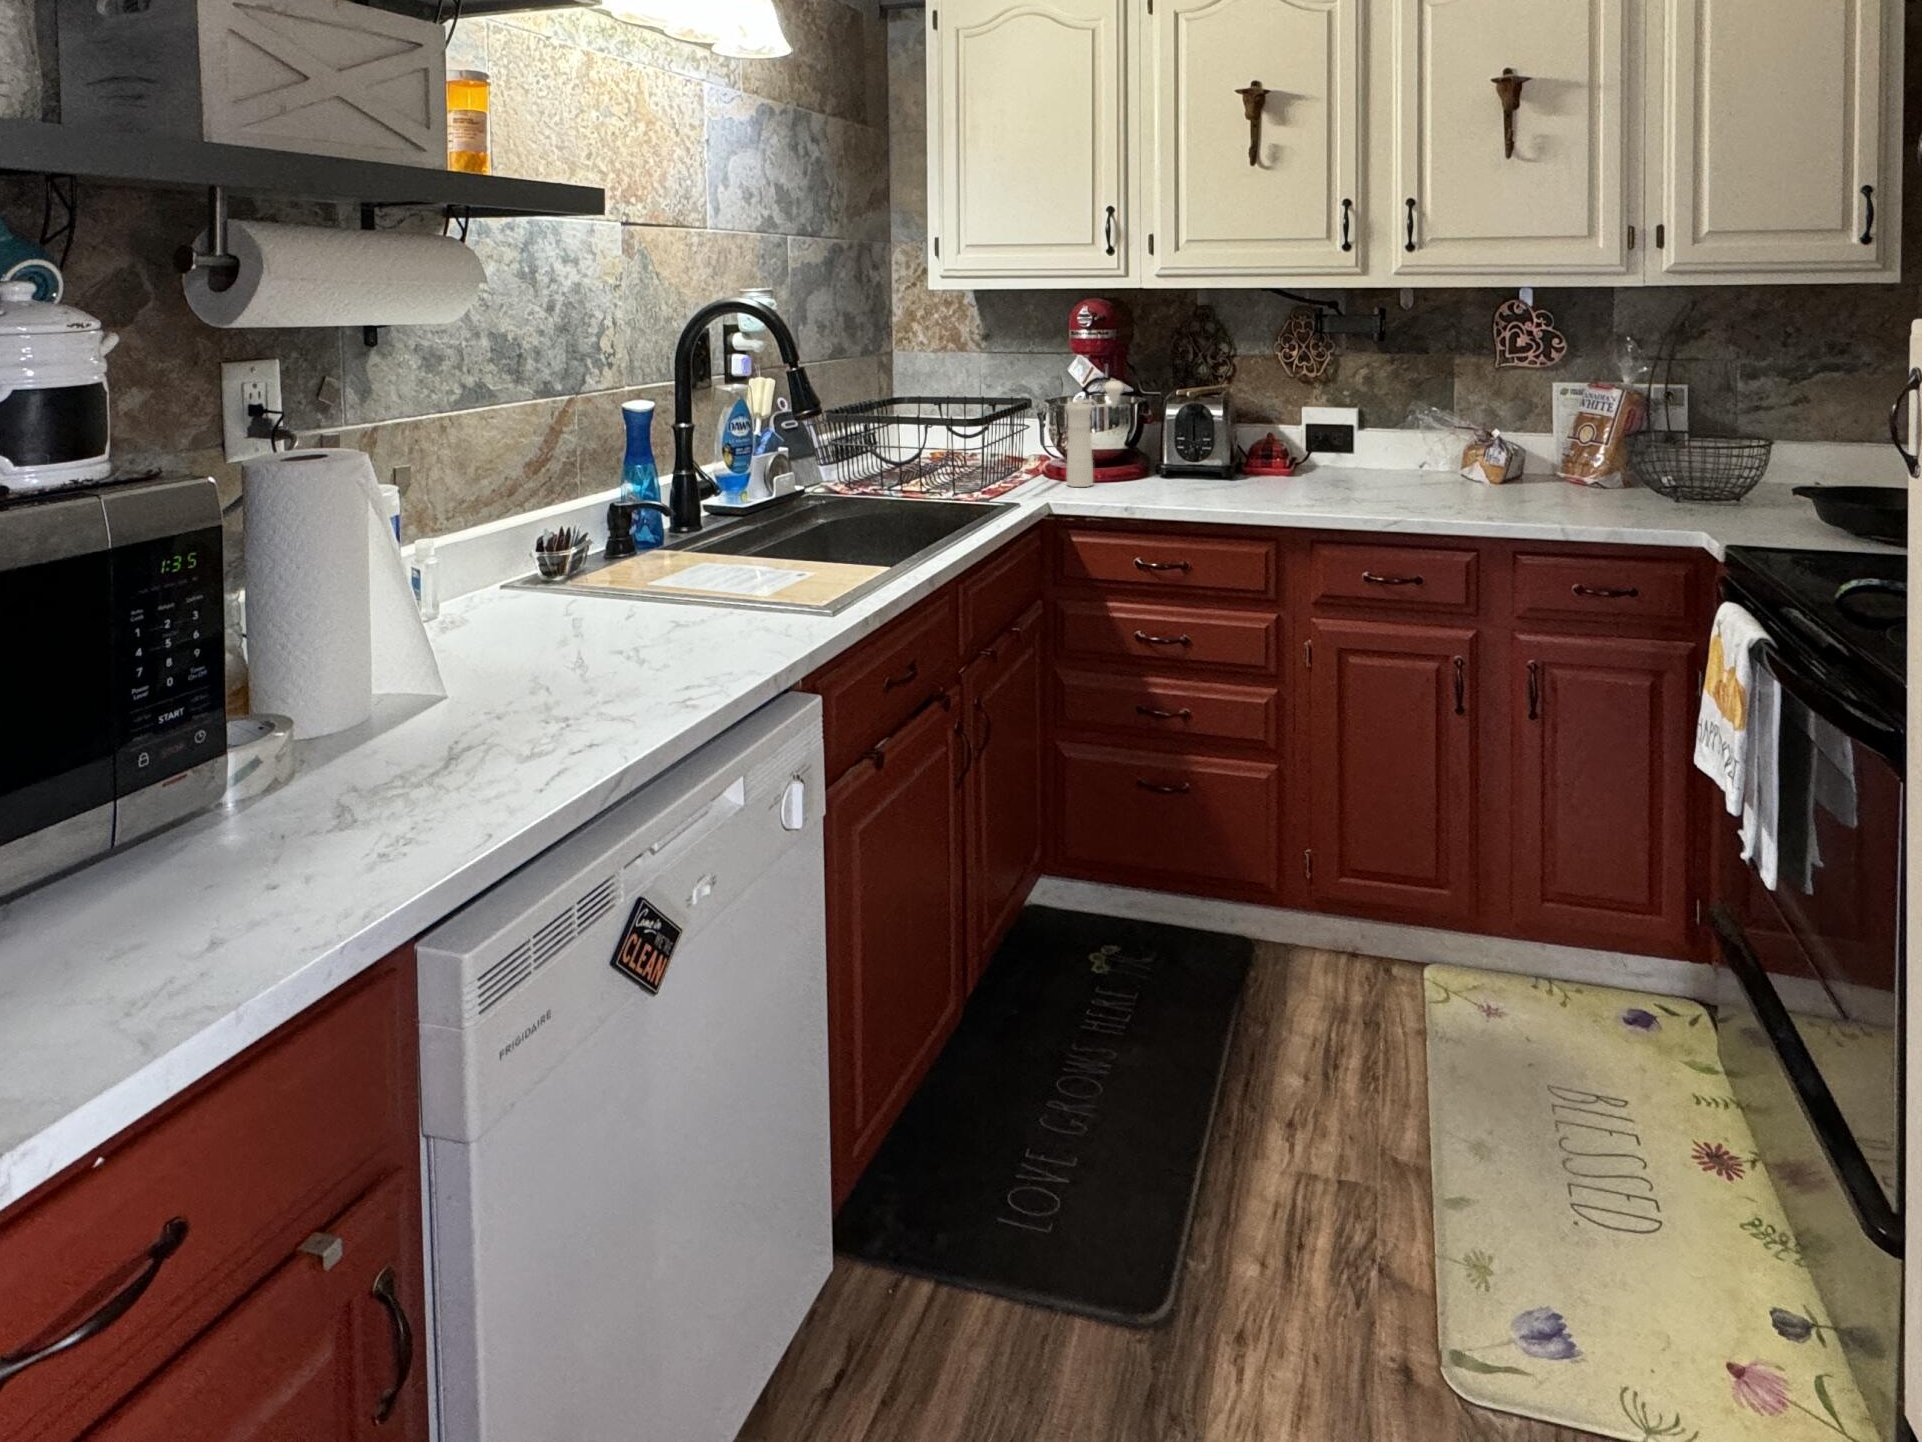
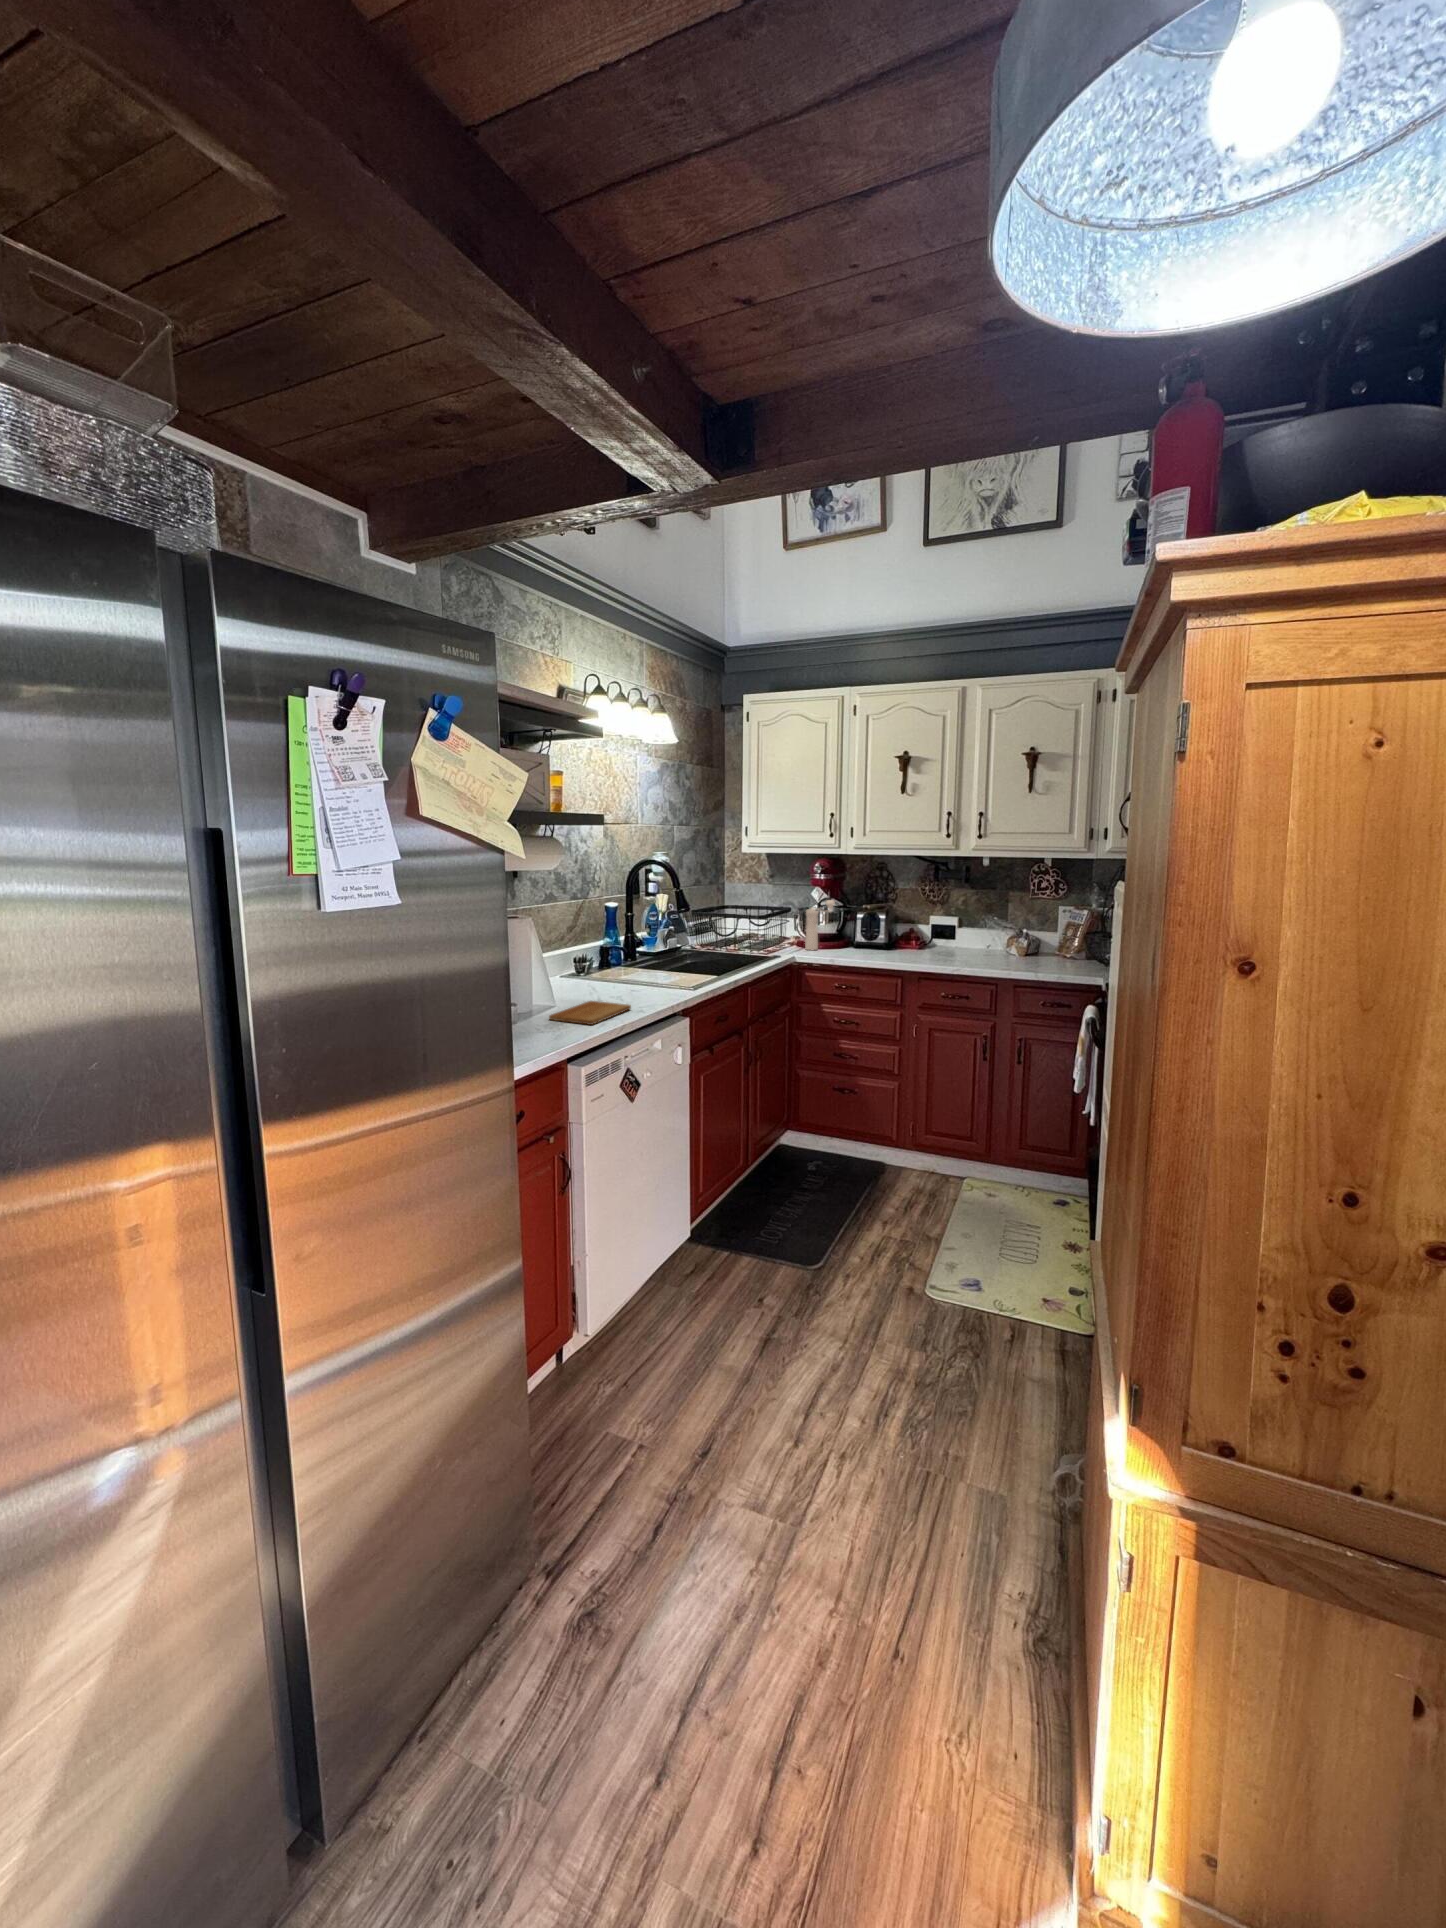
cutting board: none [393,678,656,780] -> present [549,1001,631,1025]

